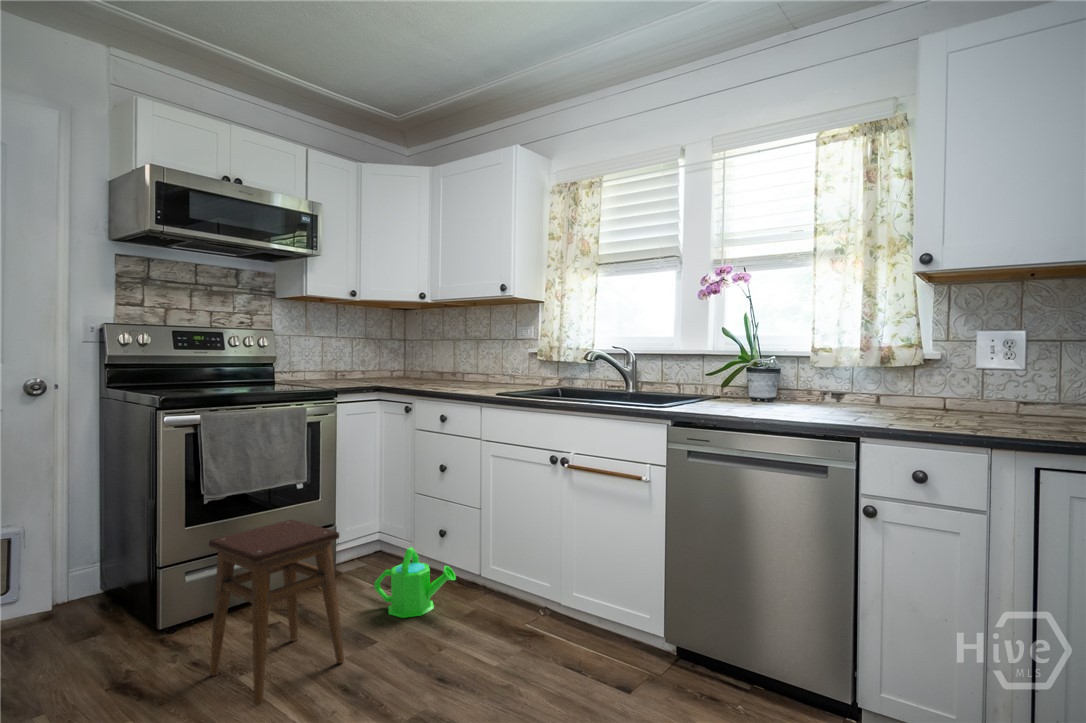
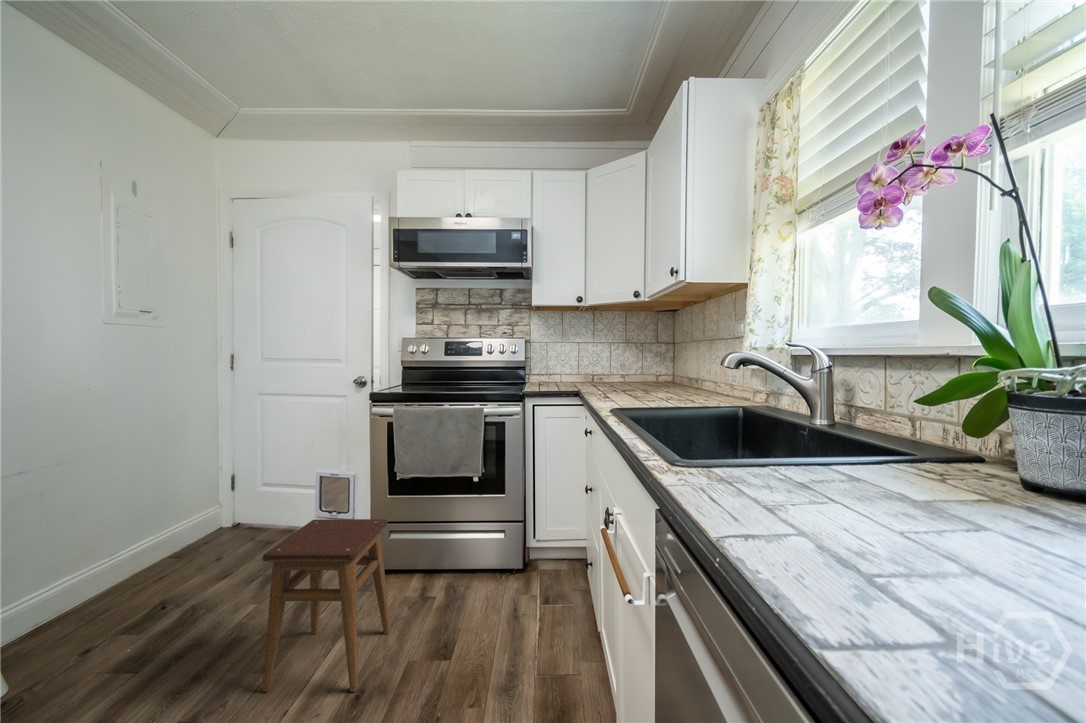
watering can: present [374,547,456,618] -> none [466,589,522,680]

